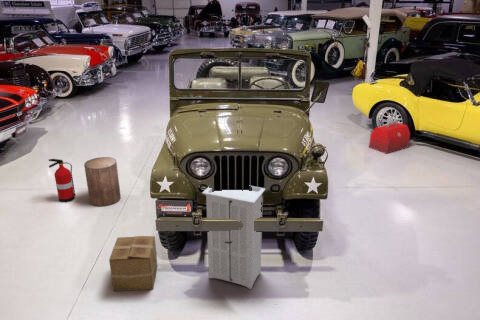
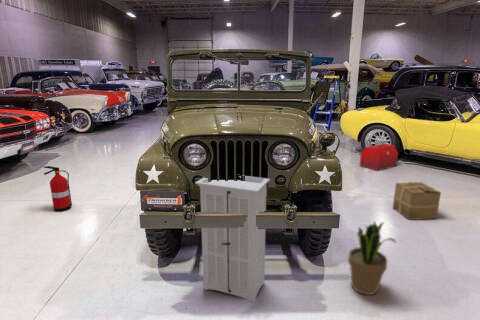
stool: present [84,157,121,206] -> none [80,166,118,215]
potted plant: none [332,222,371,283] -> present [348,223,395,295]
cardboard box: present [109,236,158,291] -> present [393,182,441,220]

